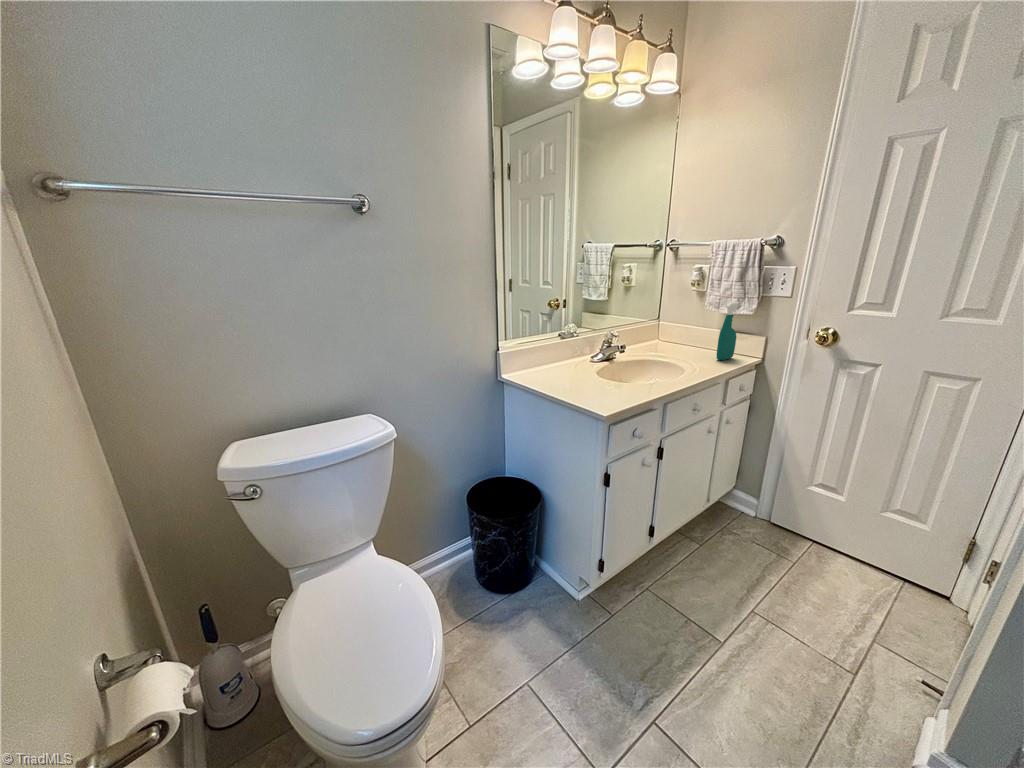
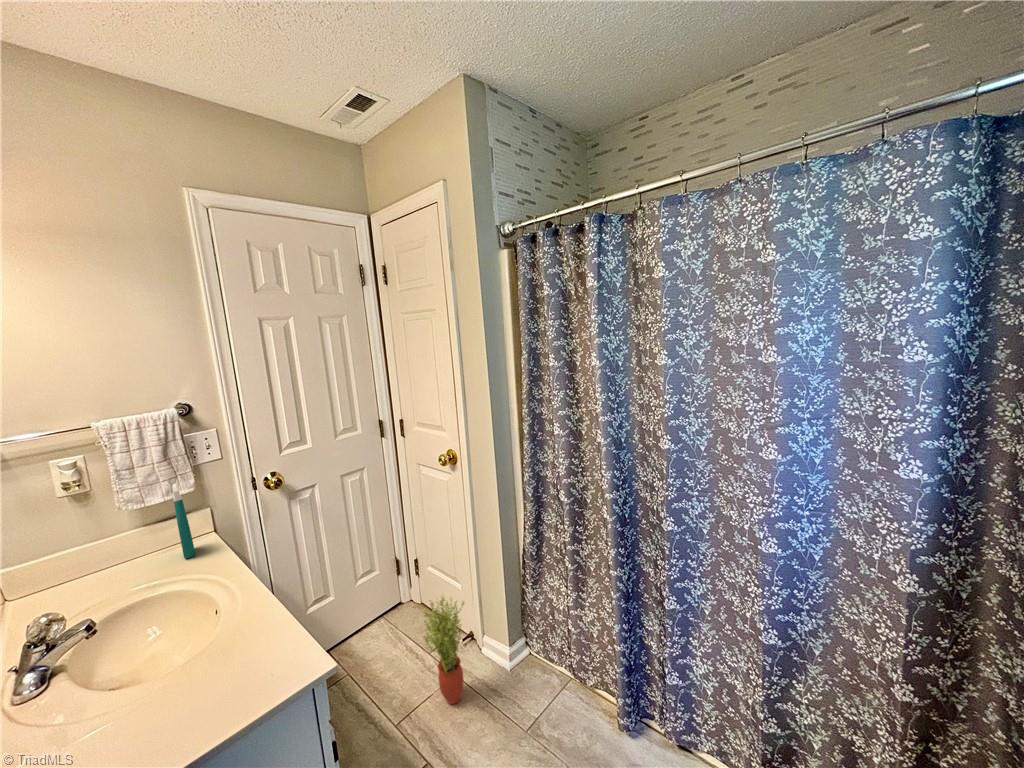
potted plant: none [792,540,877,682] -> present [422,594,464,704]

